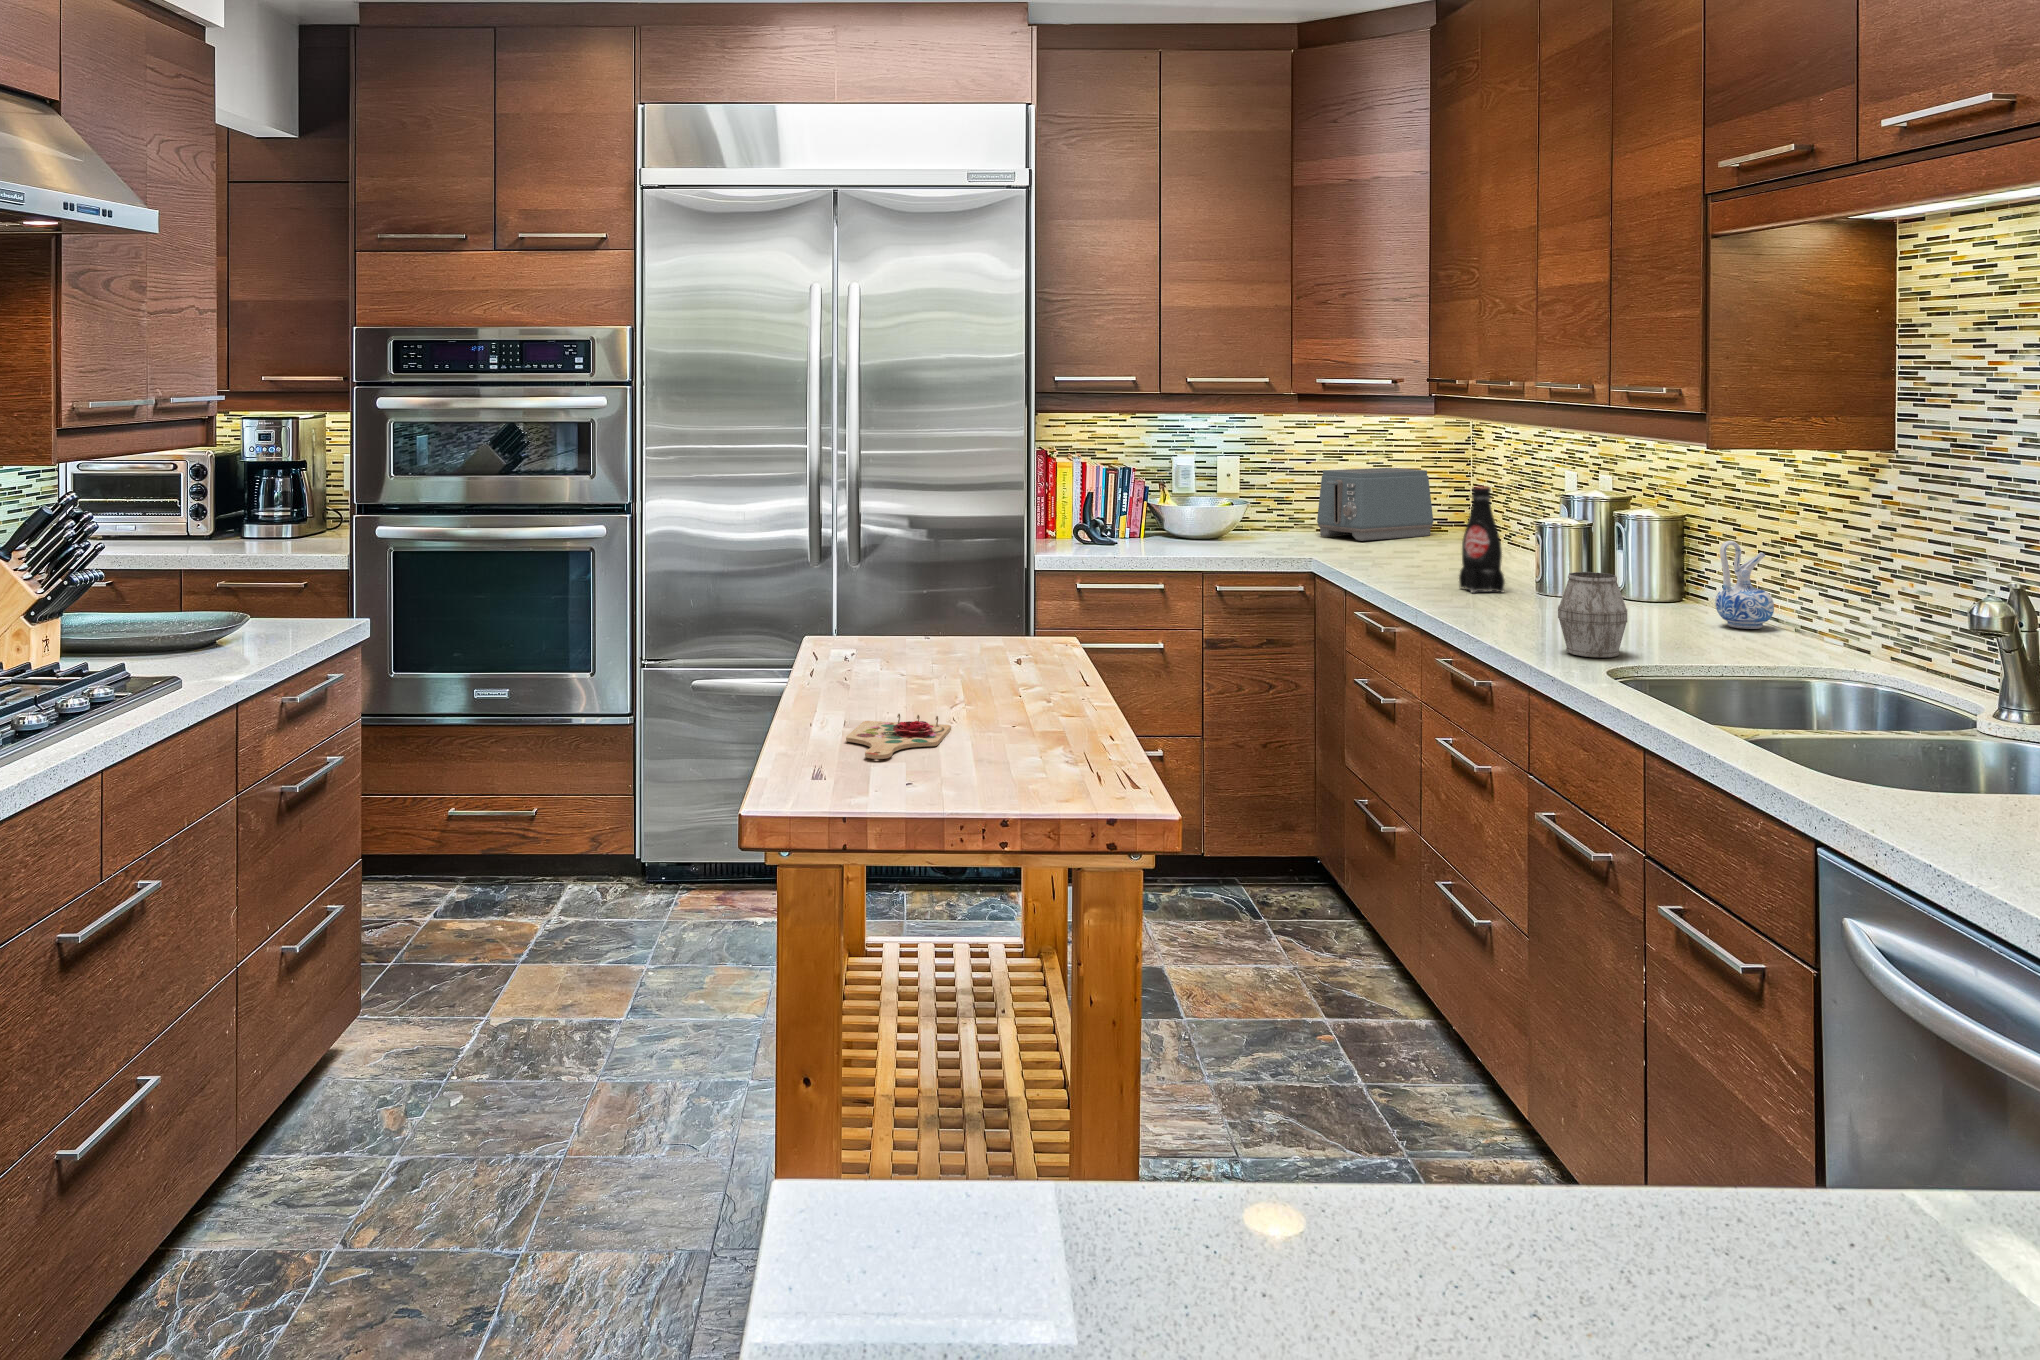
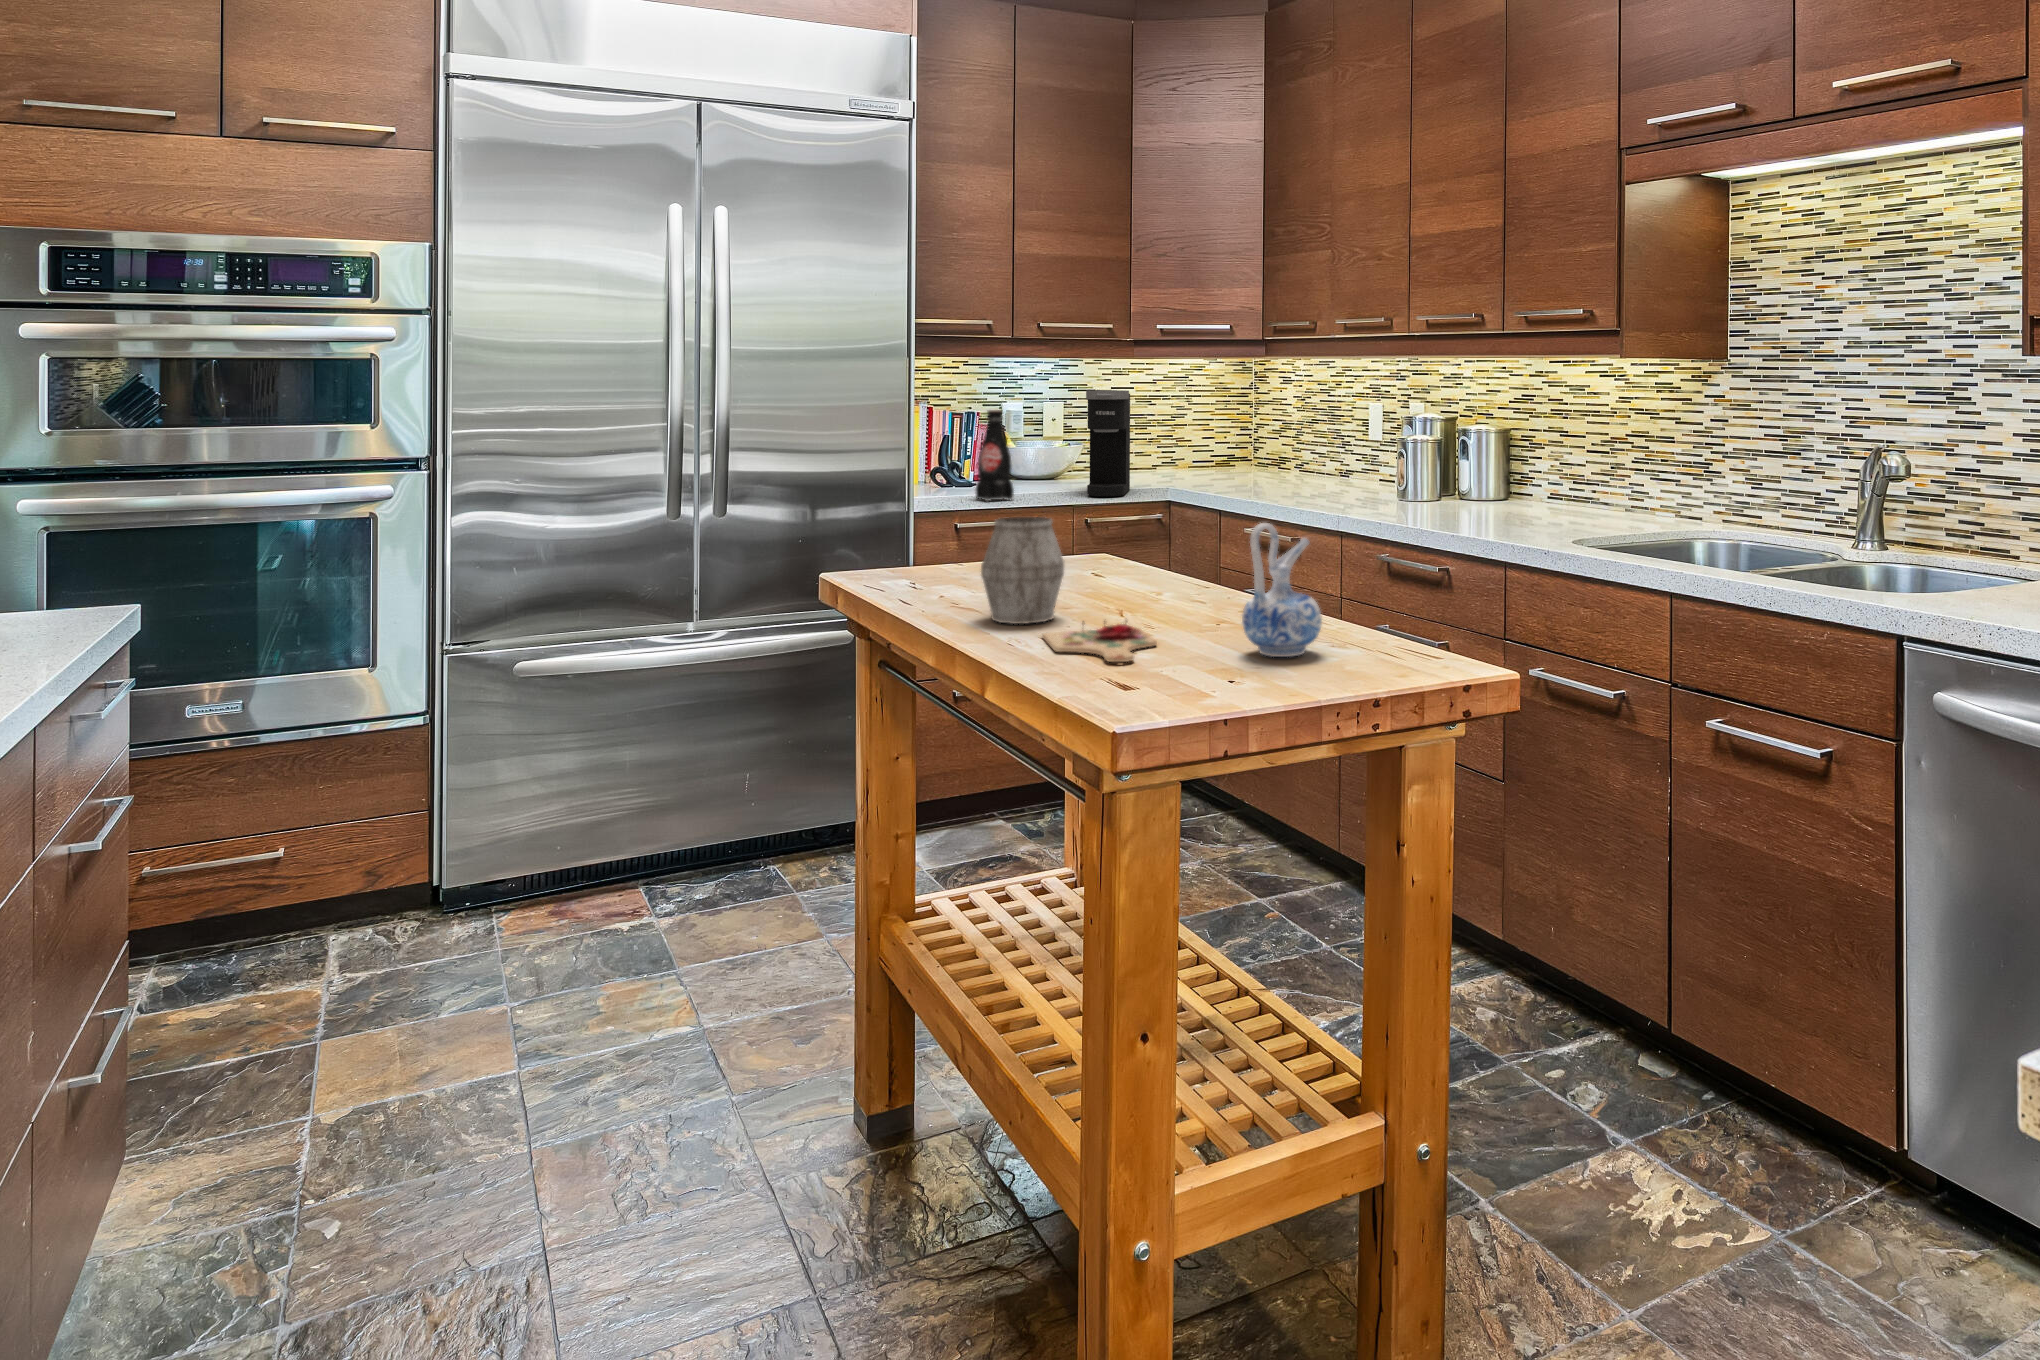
coffee maker: none [1207,454,1266,567] -> present [1086,390,1130,497]
toaster: present [1317,468,1433,541] -> none [1140,410,1235,474]
bottle: present [1459,486,1505,592] -> present [976,410,1014,501]
ceramic pitcher: present [1715,541,1774,629] -> present [1242,523,1322,657]
mug: present [1558,572,1627,657] -> present [981,517,1065,624]

